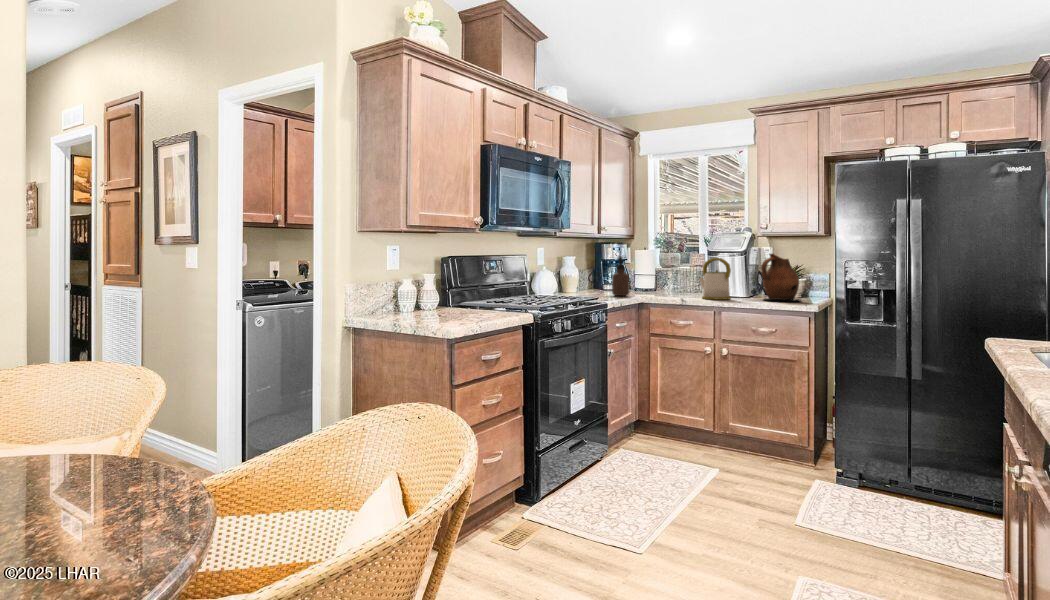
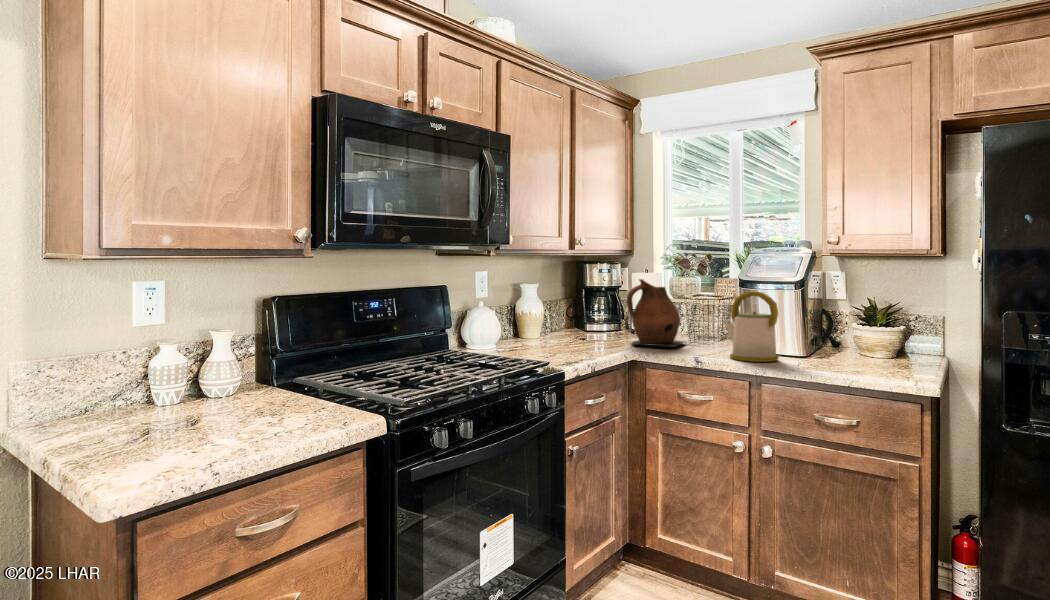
ceramic pitcher: present [761,254,801,301] -> present [627,279,686,347]
soap dispenser: present [612,257,629,296] -> none [587,287,614,350]

